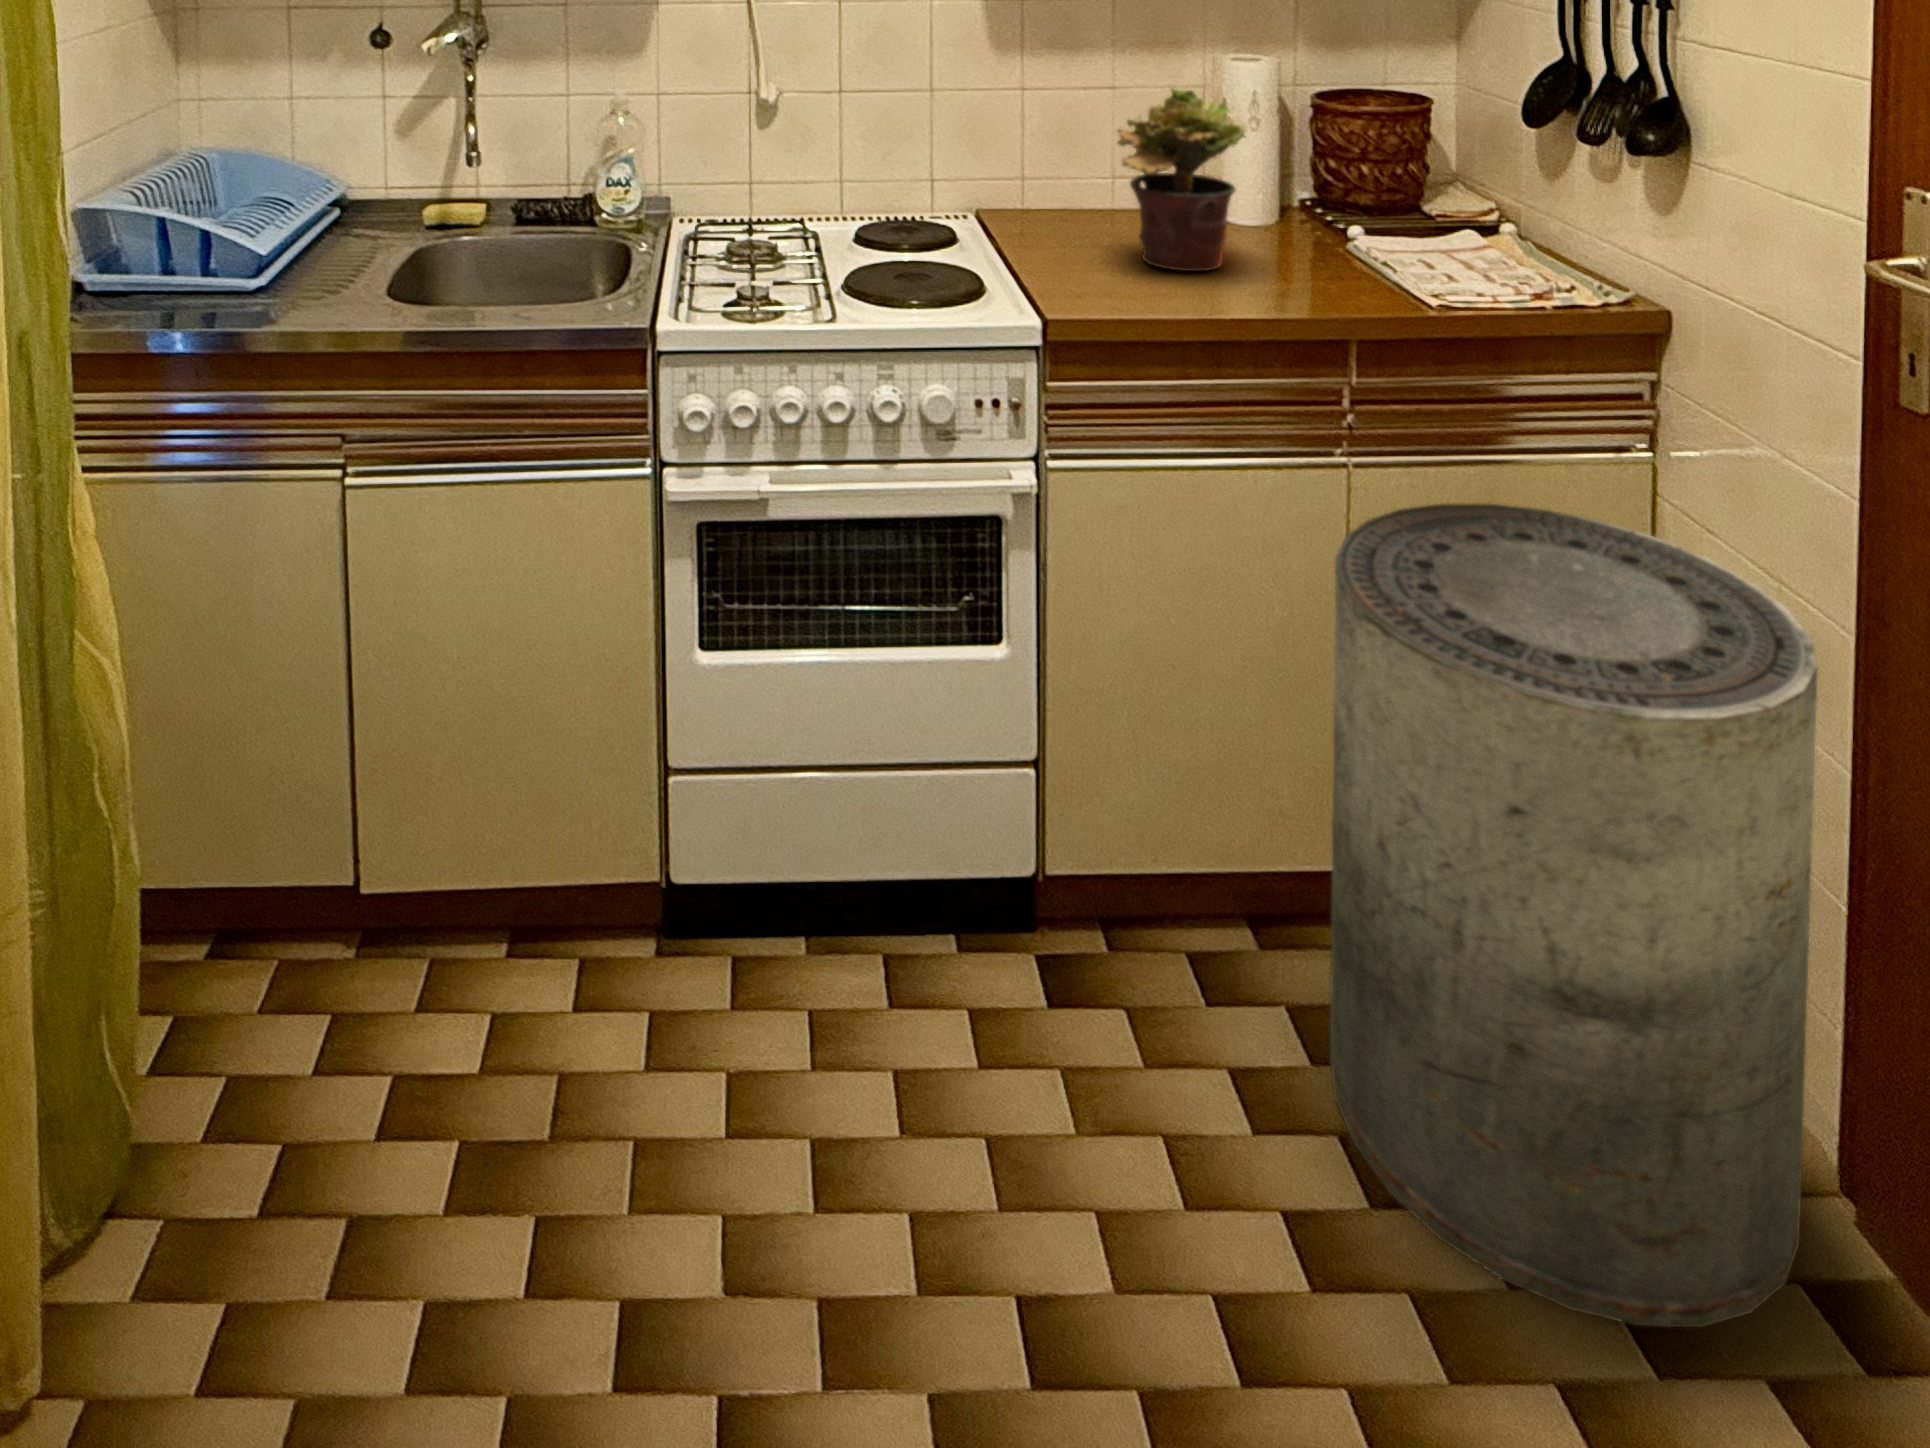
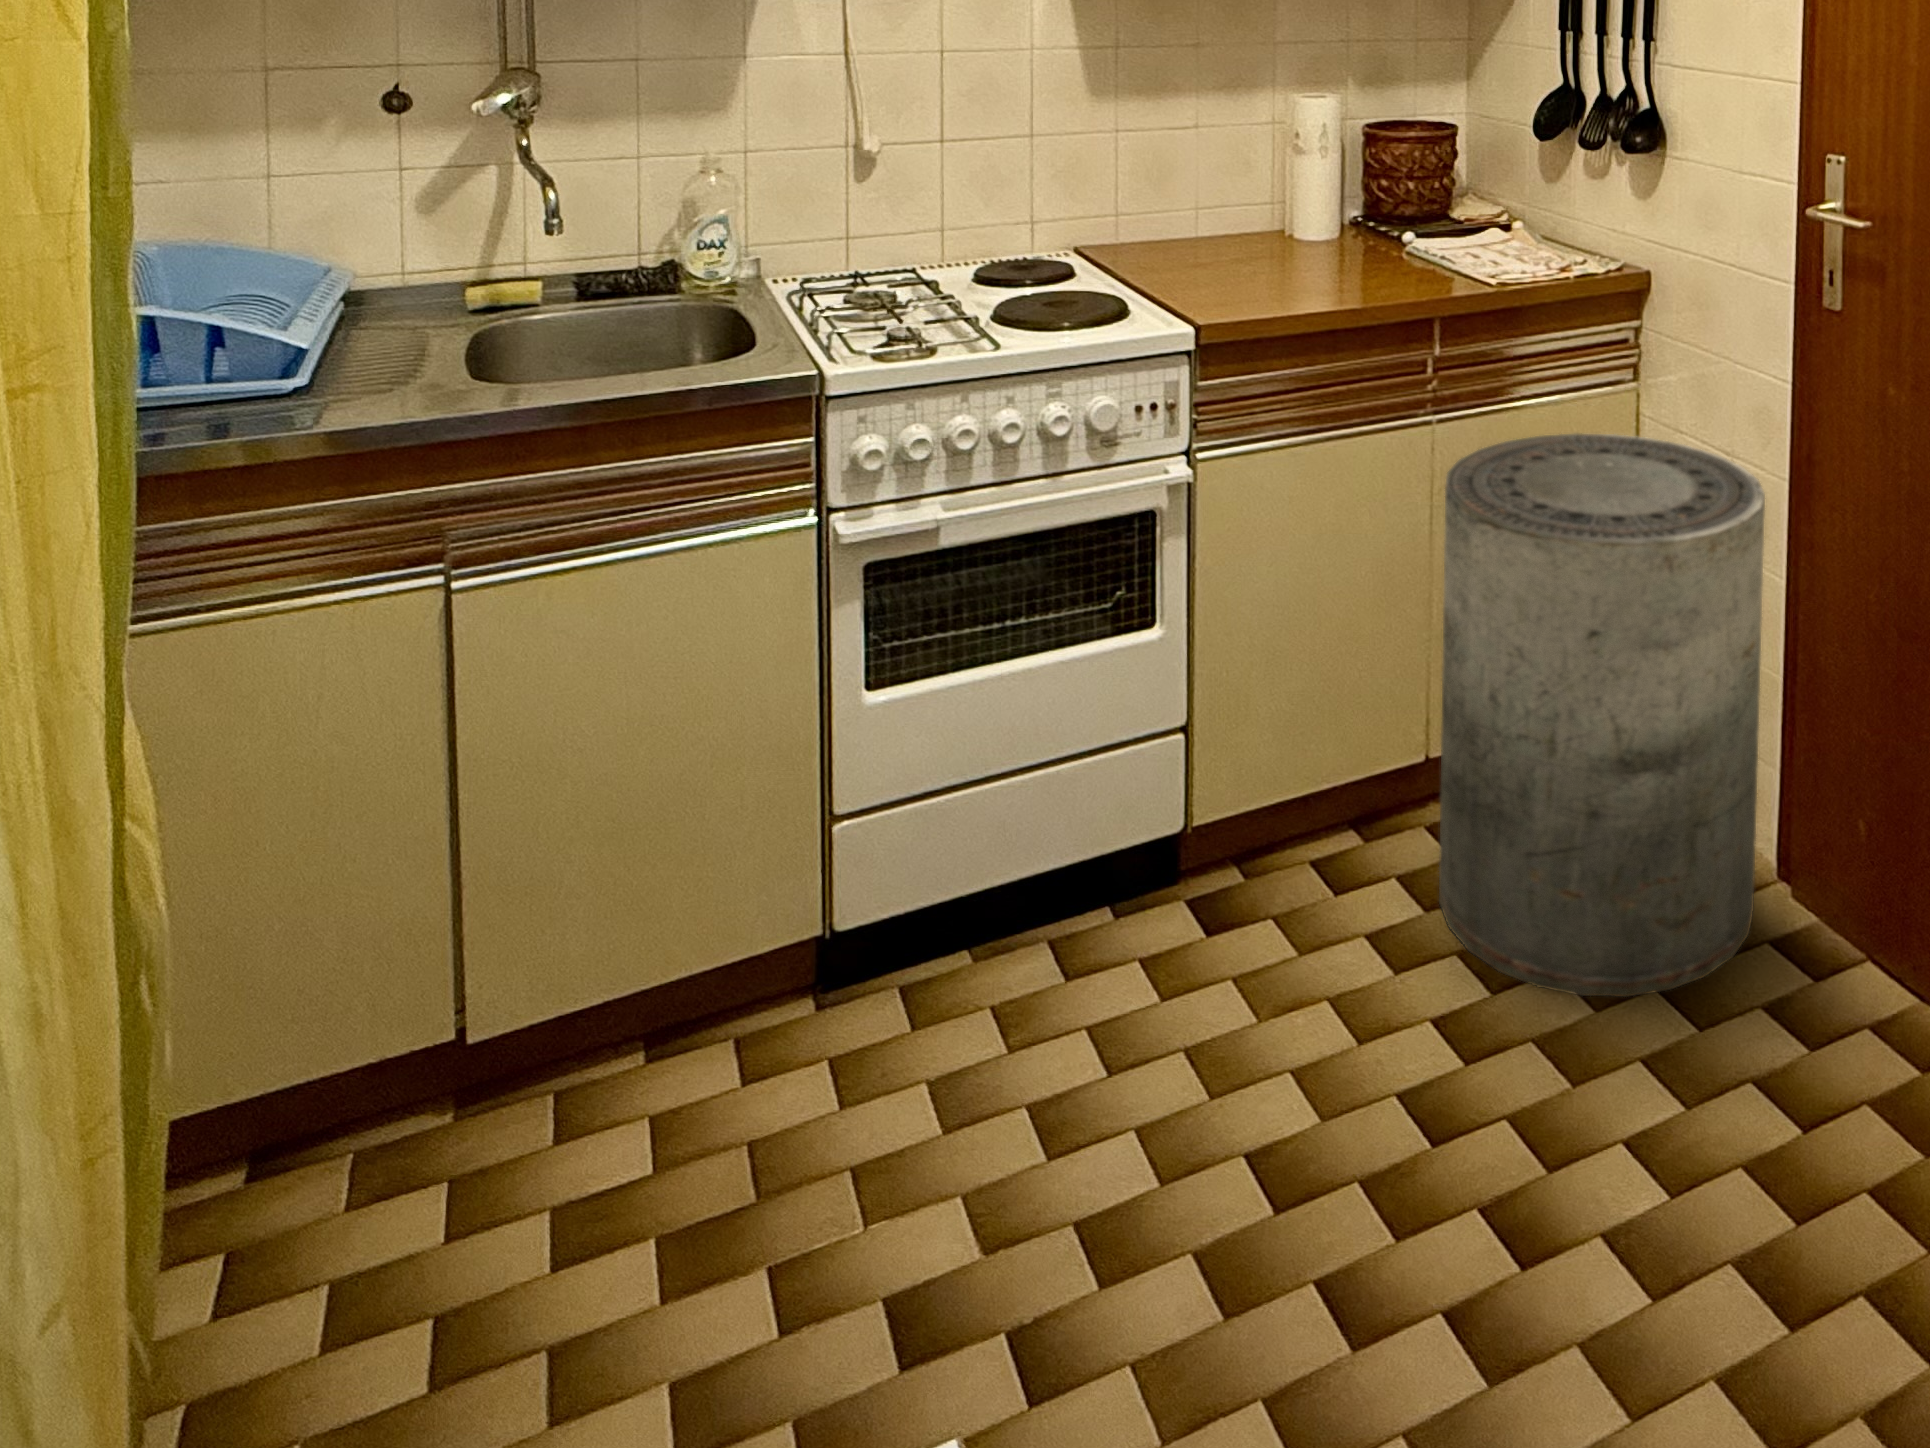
potted plant: present [1118,87,1246,271] -> none [1228,122,1343,283]

